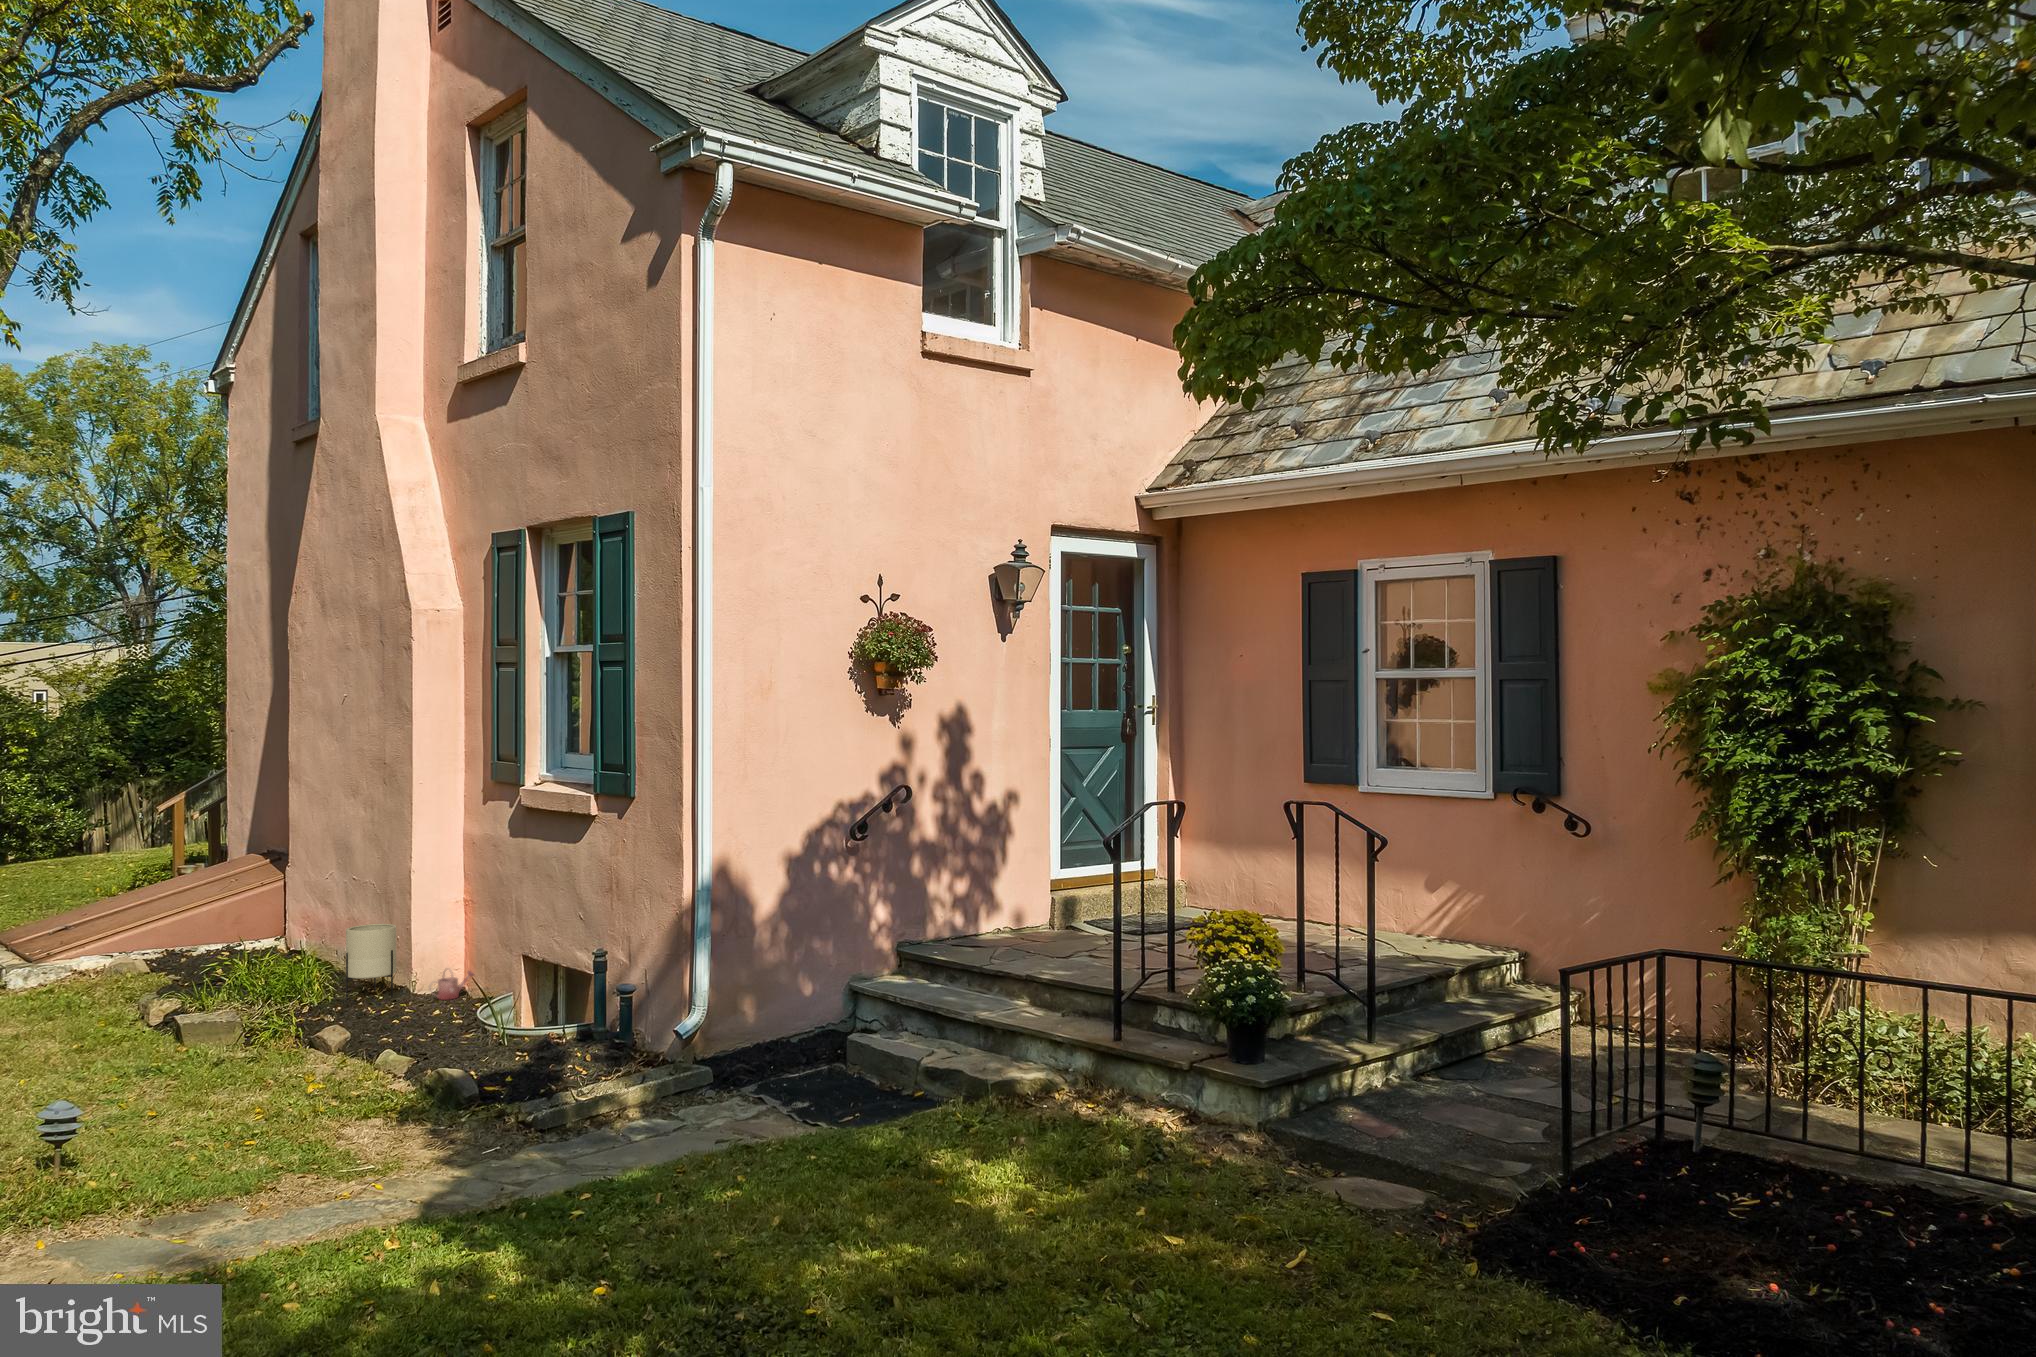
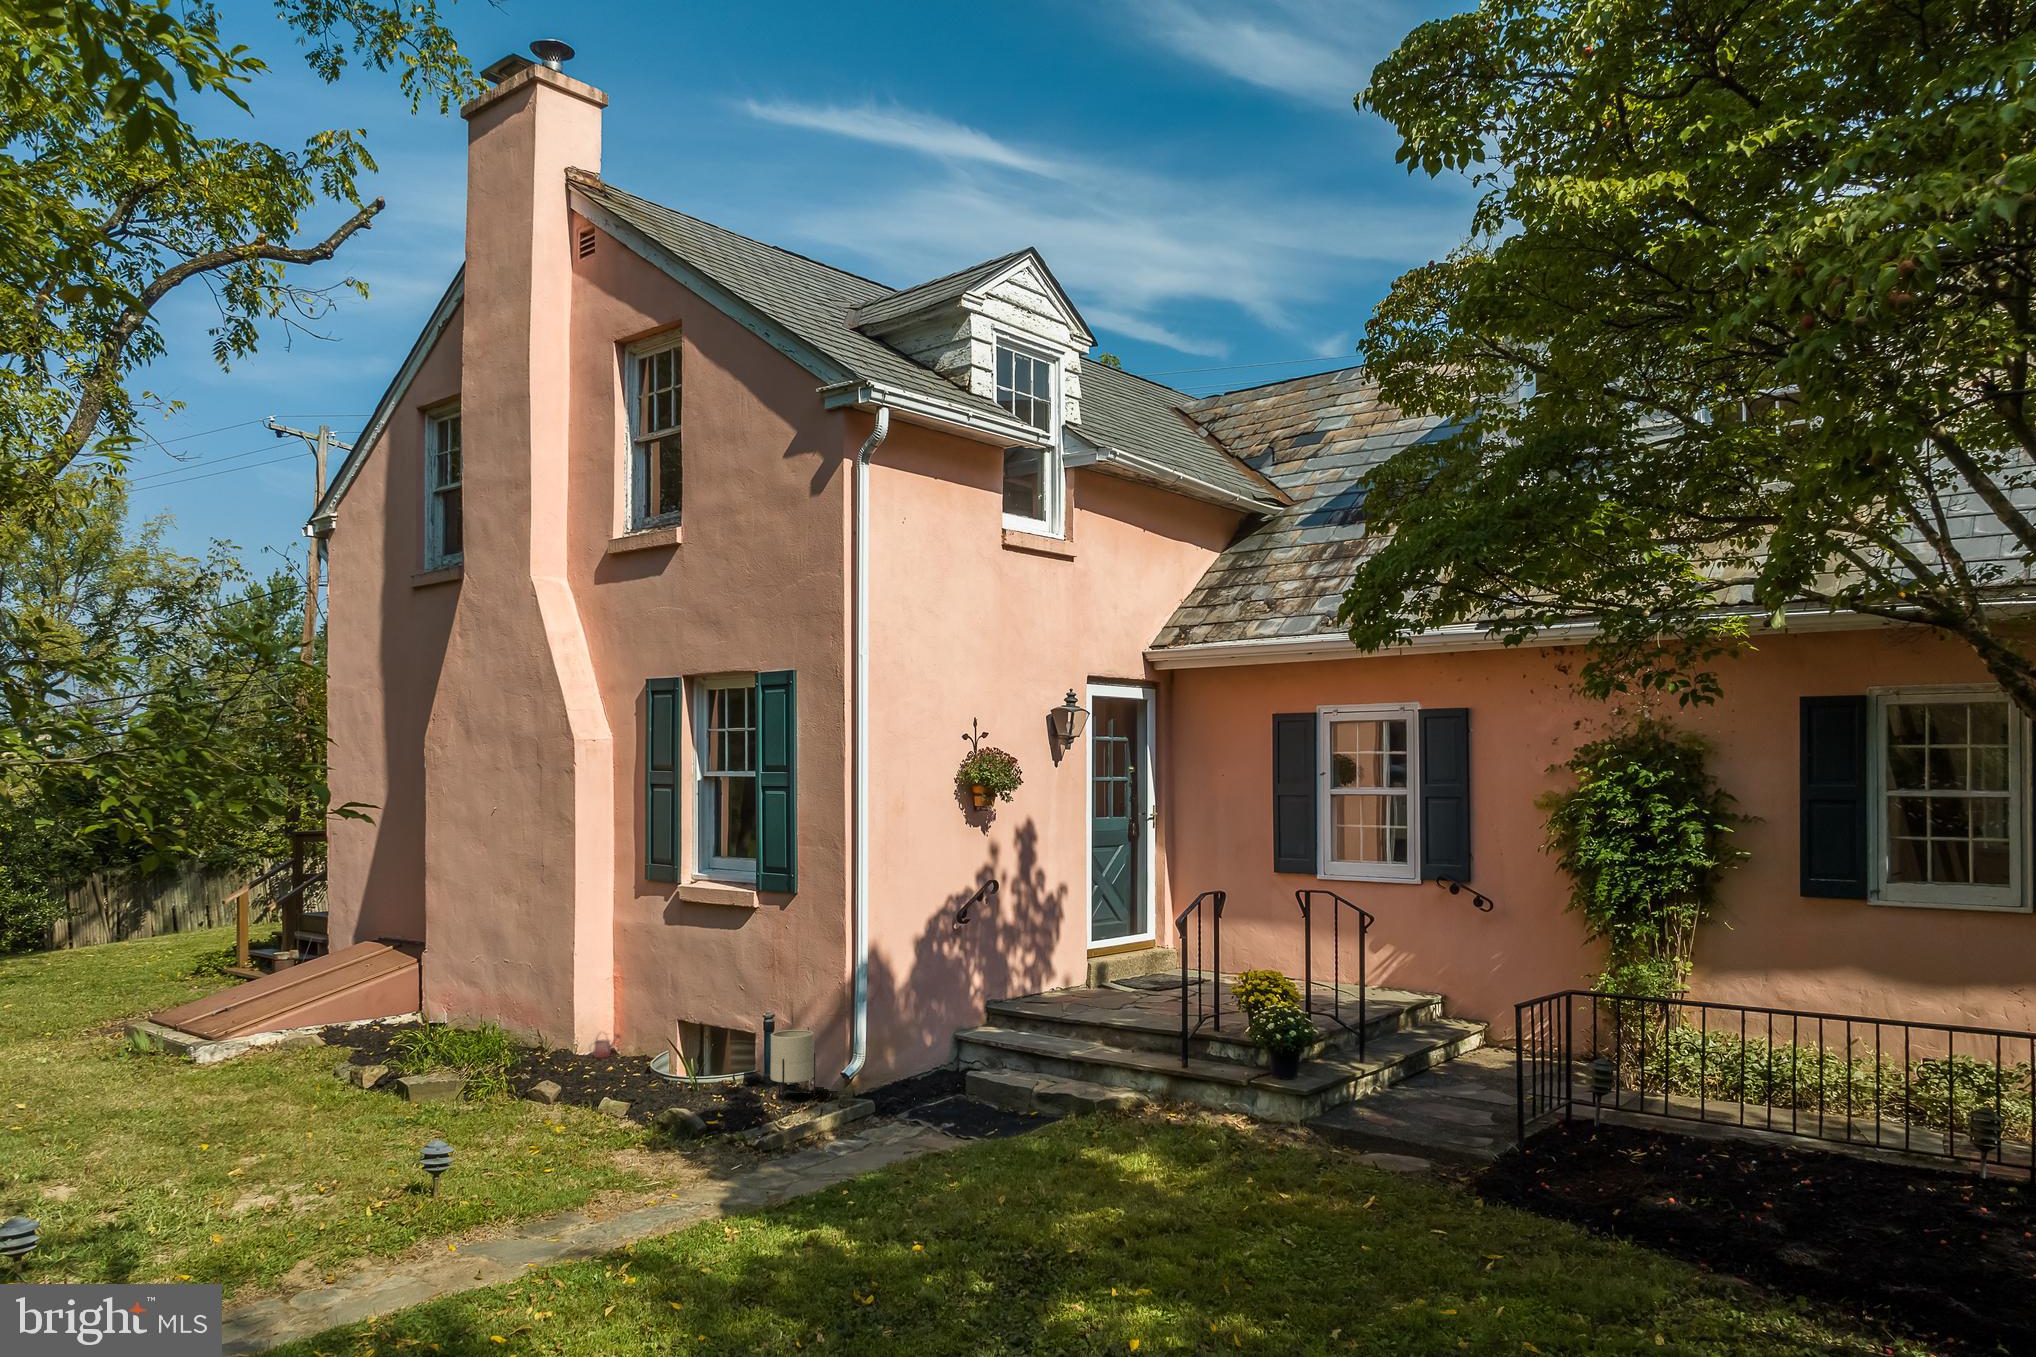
planter: present [346,924,396,1000] -> present [770,1030,815,1104]

